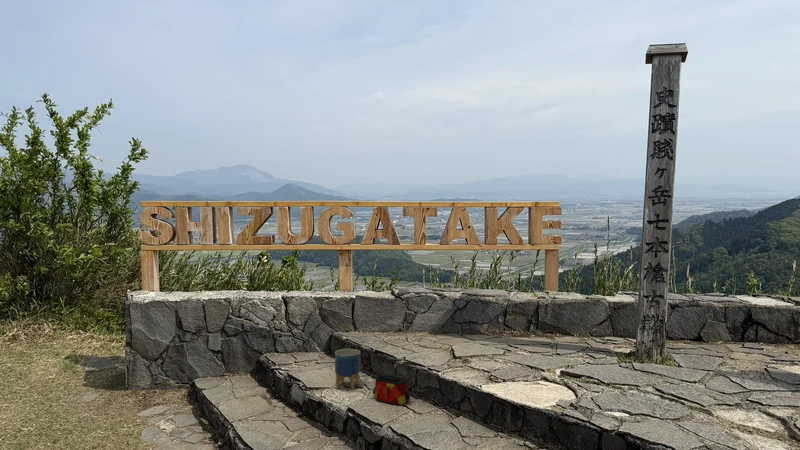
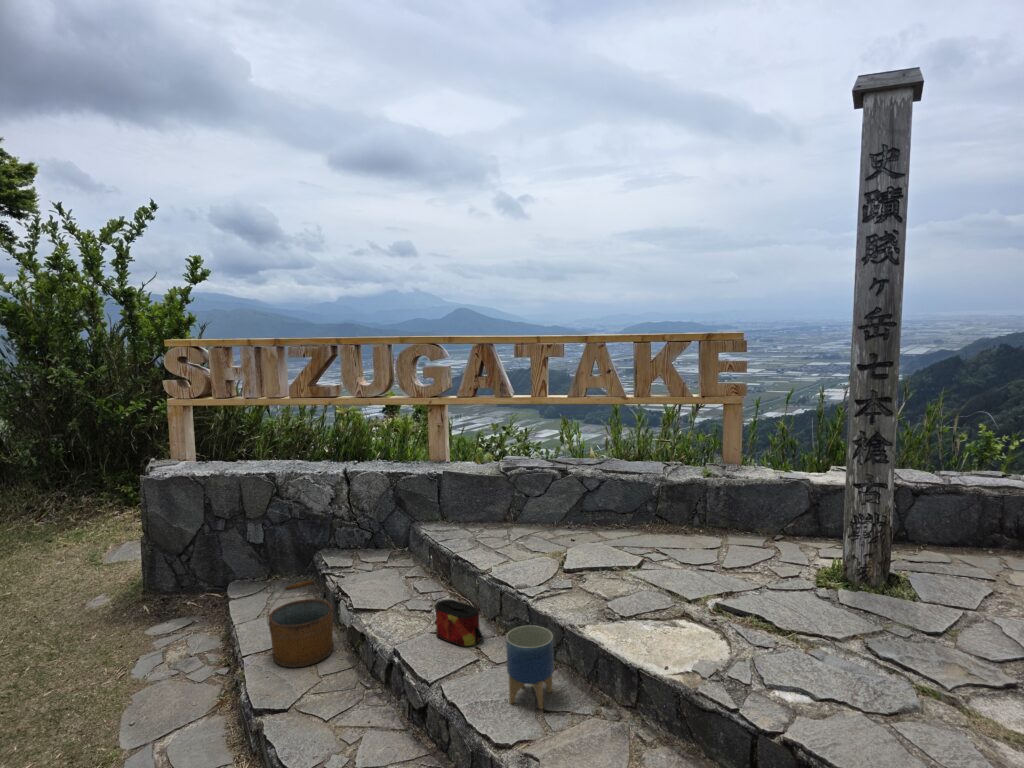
planter: present [335,349,360,390] -> present [506,625,554,709]
bucket: none [248,365,293,427] -> present [267,580,333,667]

